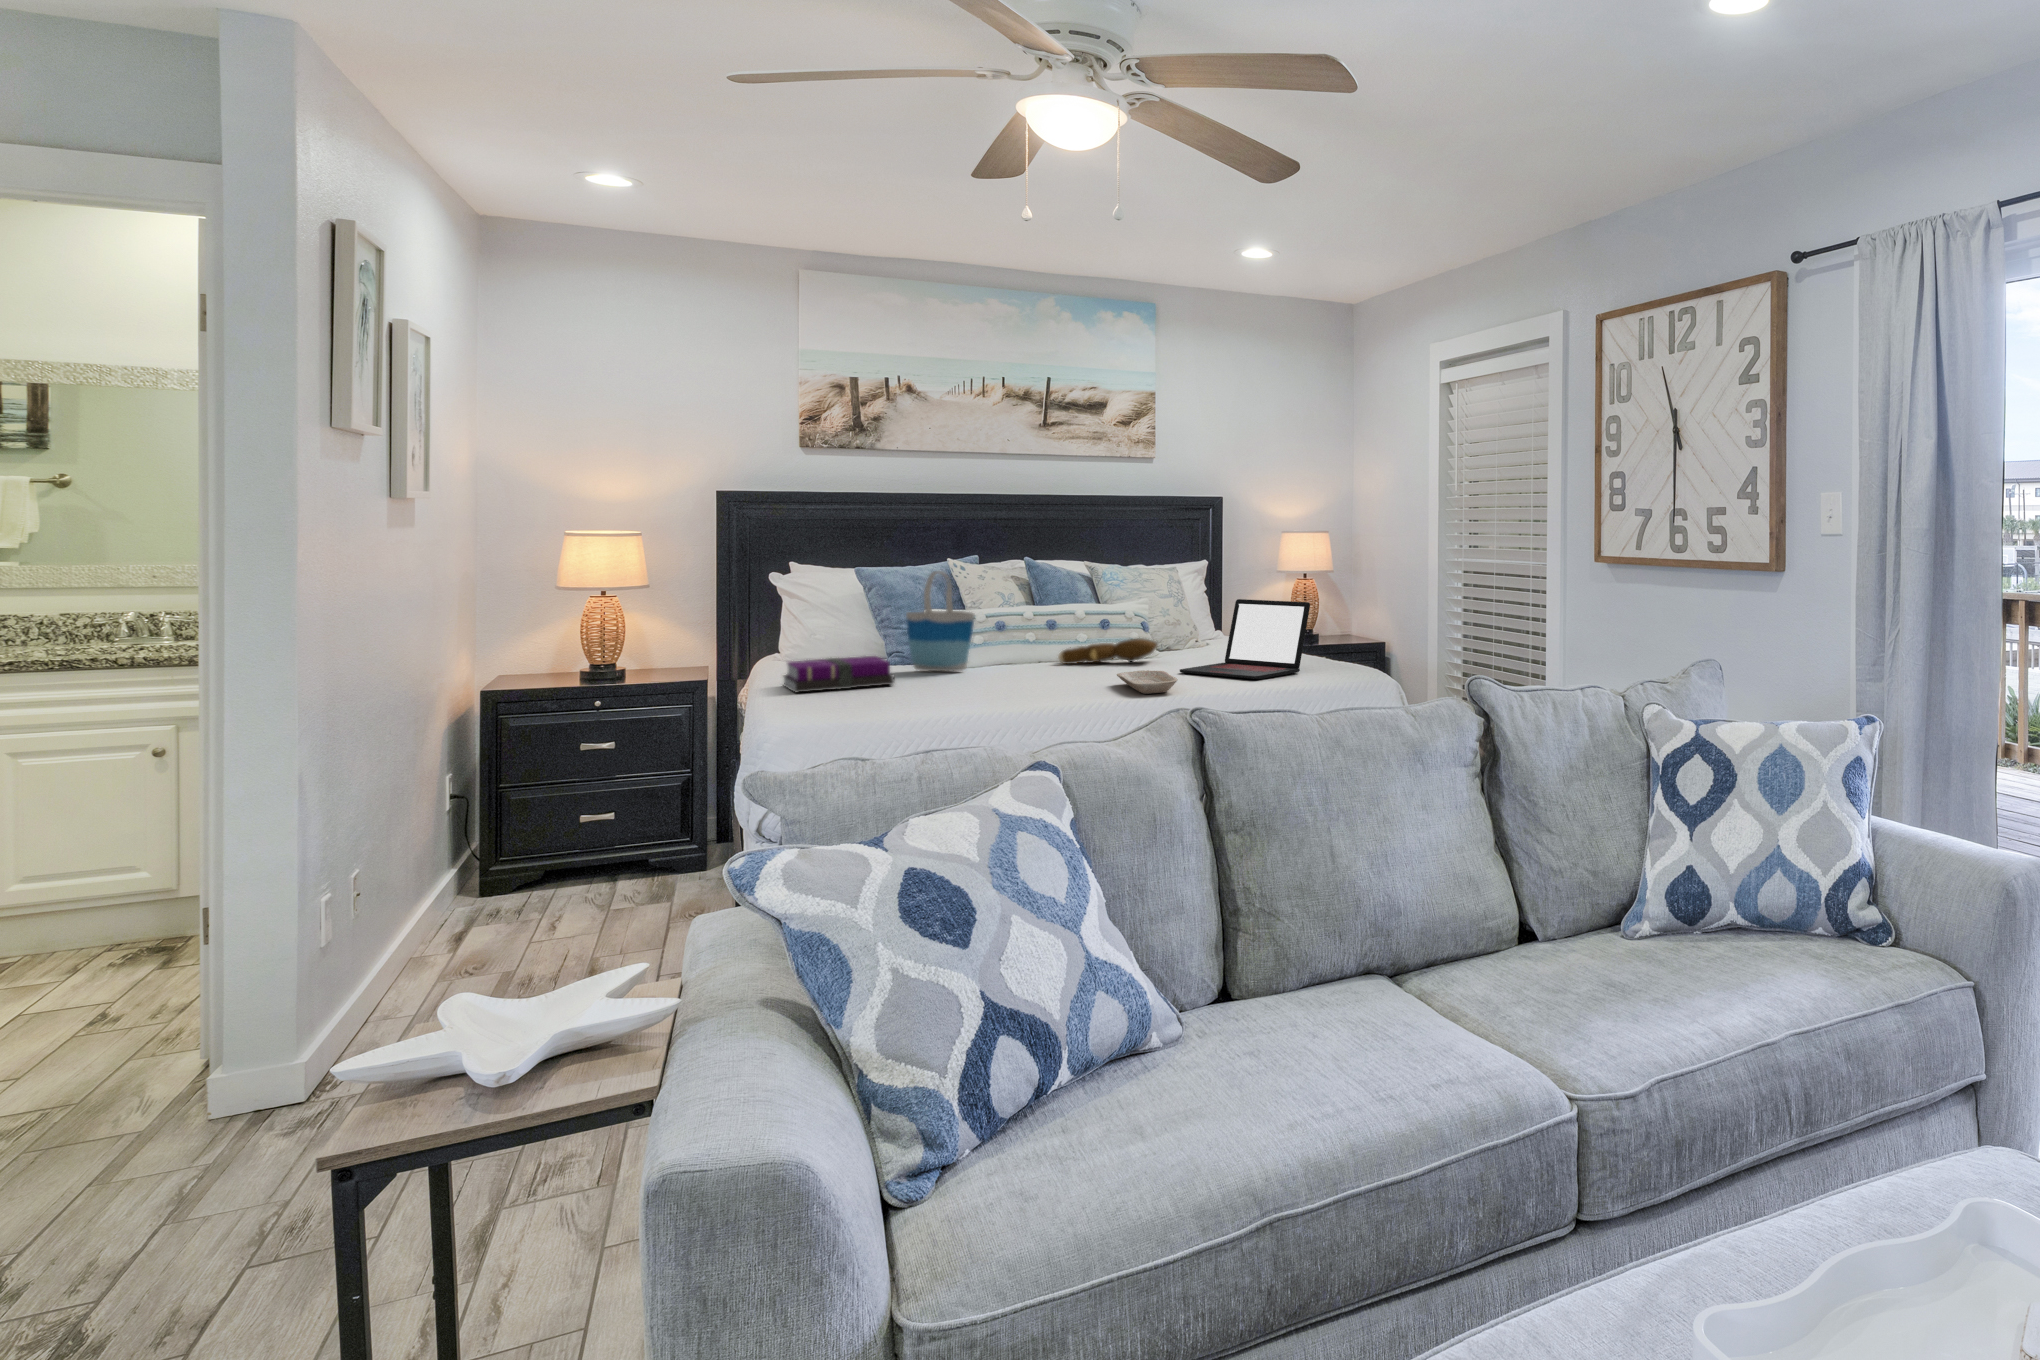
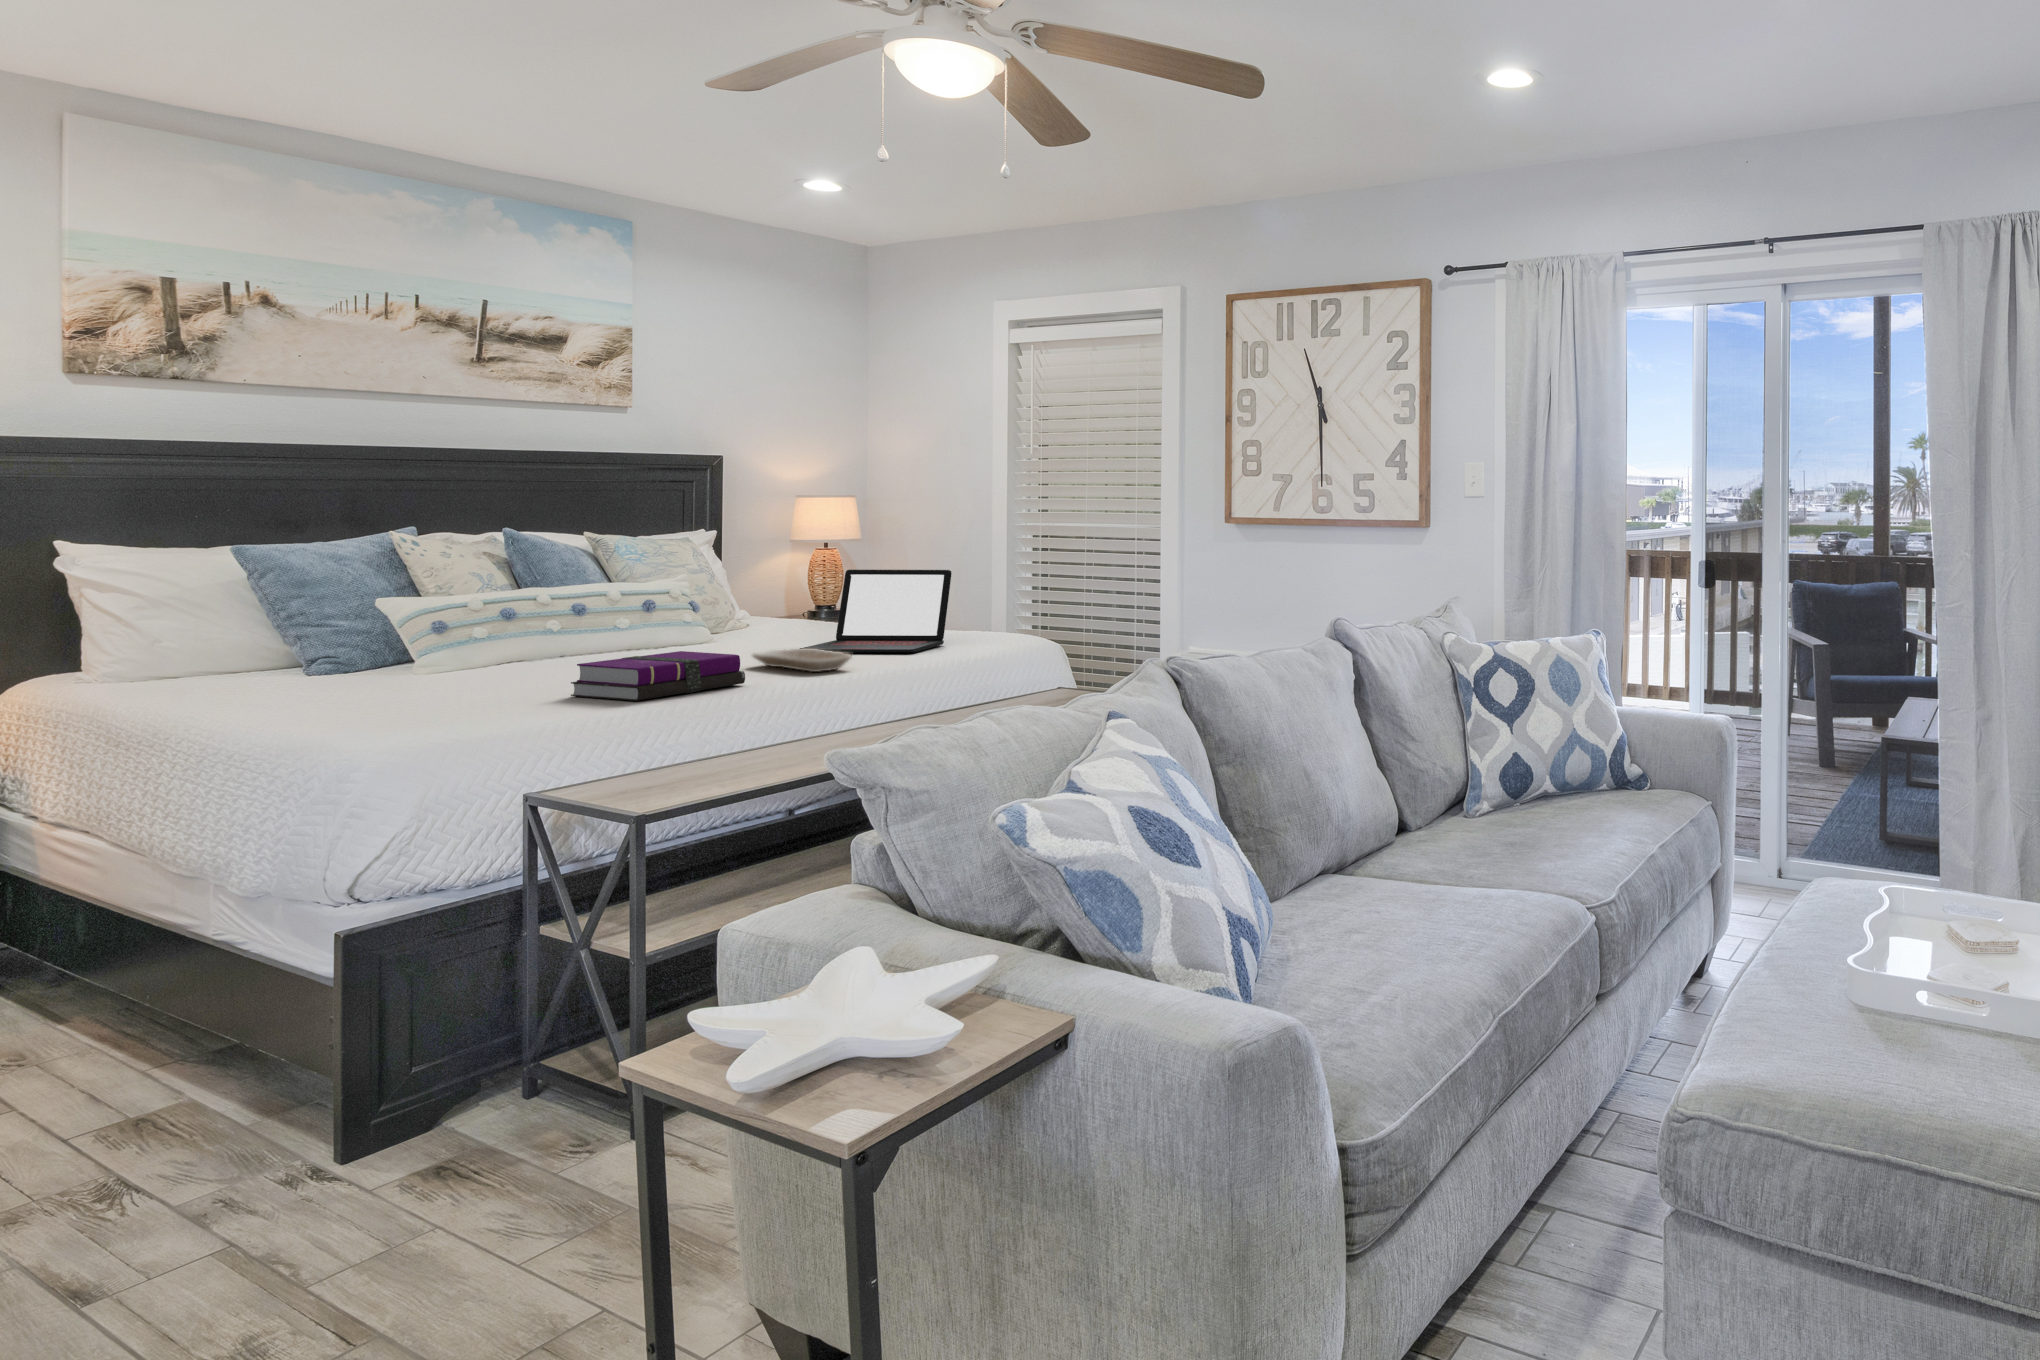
tote bag: present [906,571,975,671] -> none [384,541,504,671]
teddy bear: present [1058,638,1157,664] -> none [600,619,737,654]
notebook: present [784,656,894,693] -> present [571,651,745,701]

